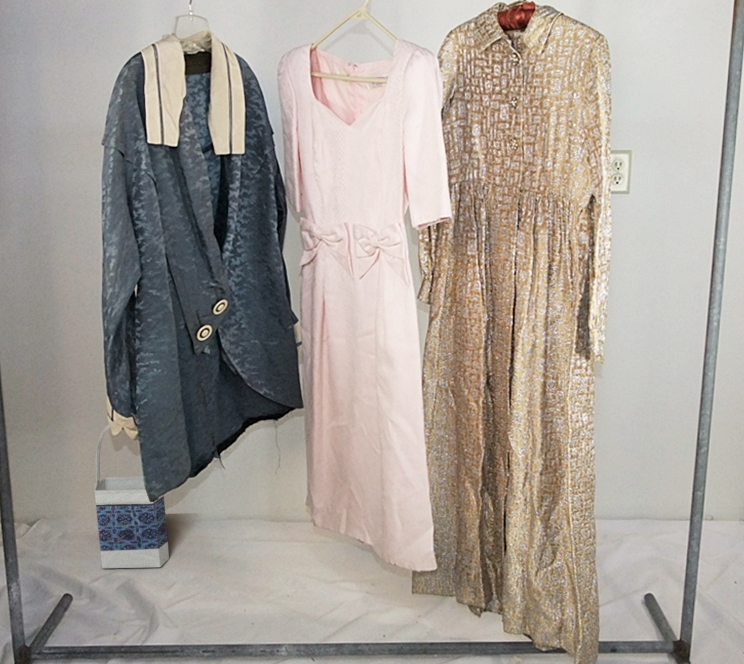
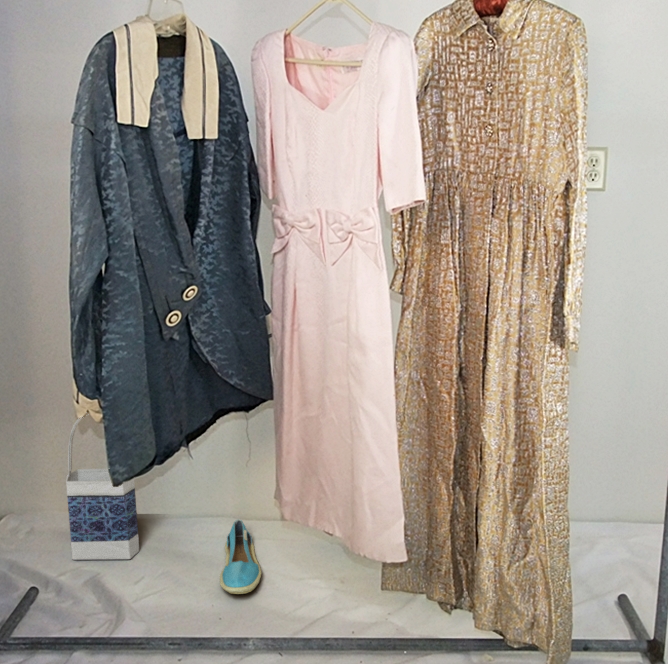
shoe: none [251,526,293,601] -> present [220,519,261,594]

